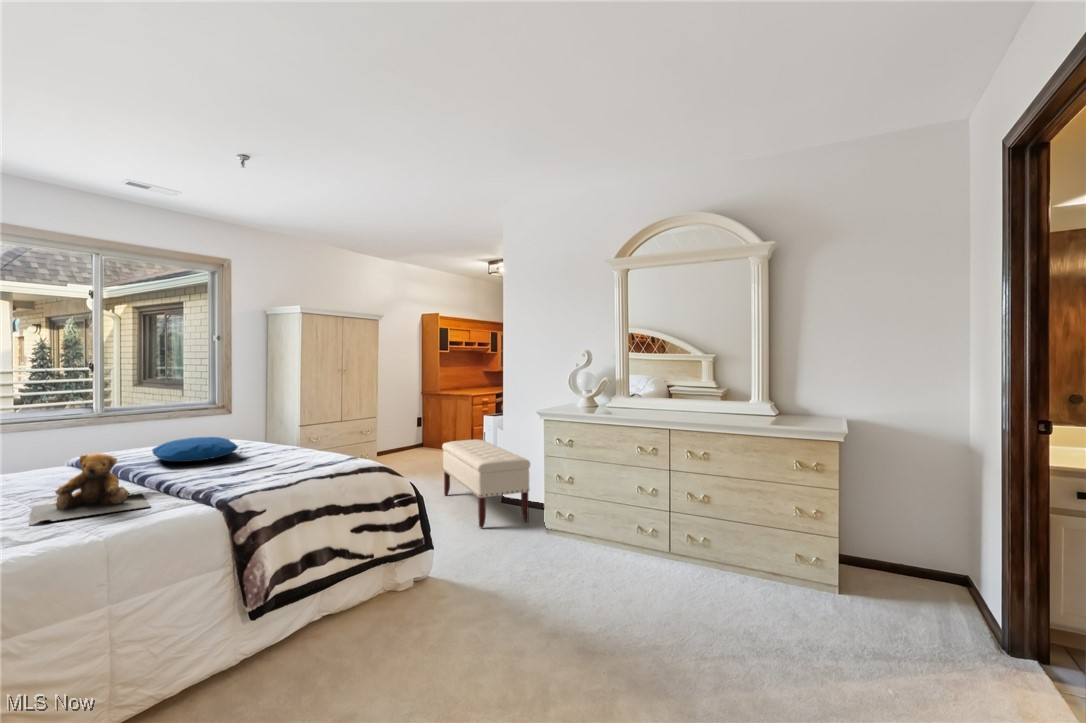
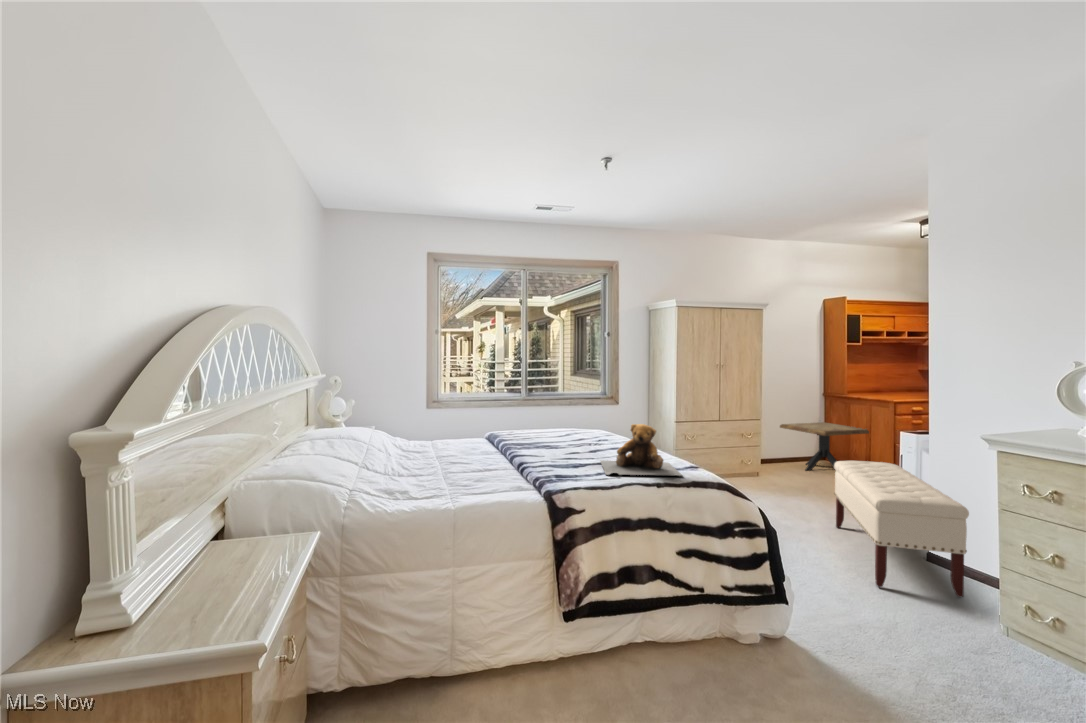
side table: none [389,415,459,457] -> present [780,422,869,470]
pillow: present [152,437,238,461] -> none [527,425,591,447]
teddy bear: present [29,453,150,525] -> present [600,424,682,476]

